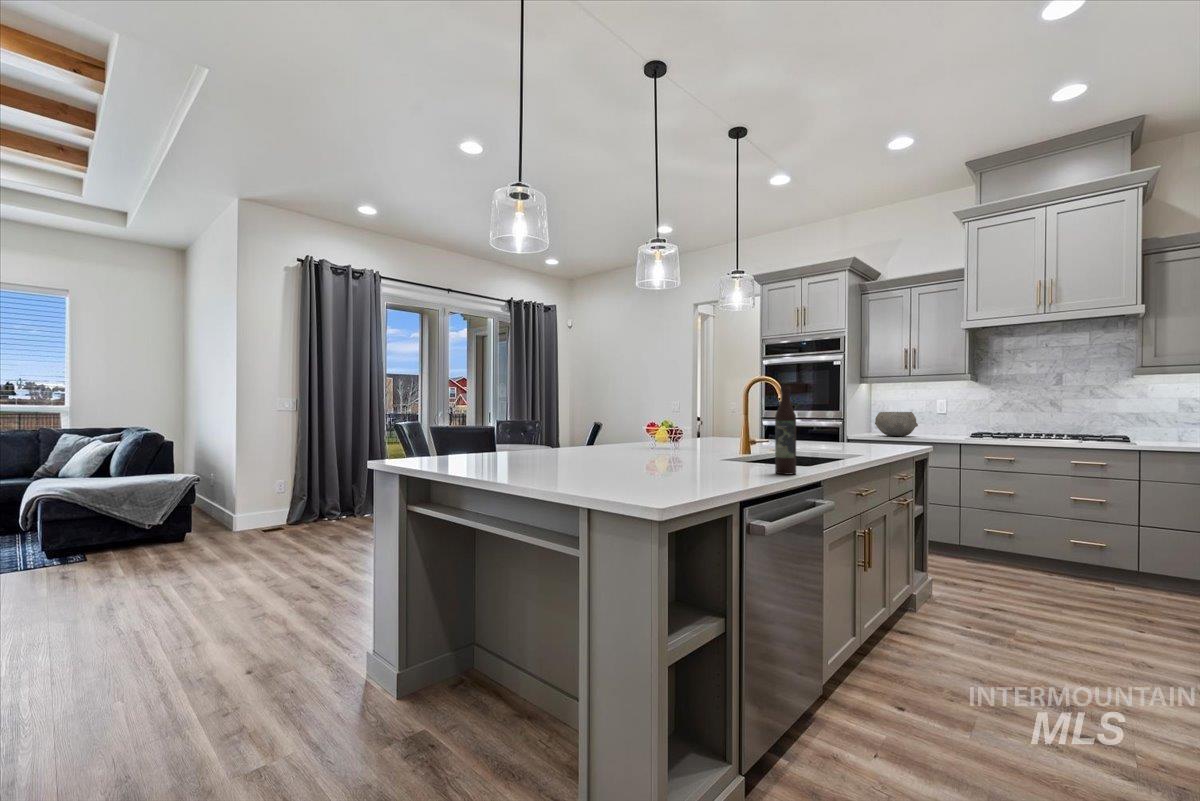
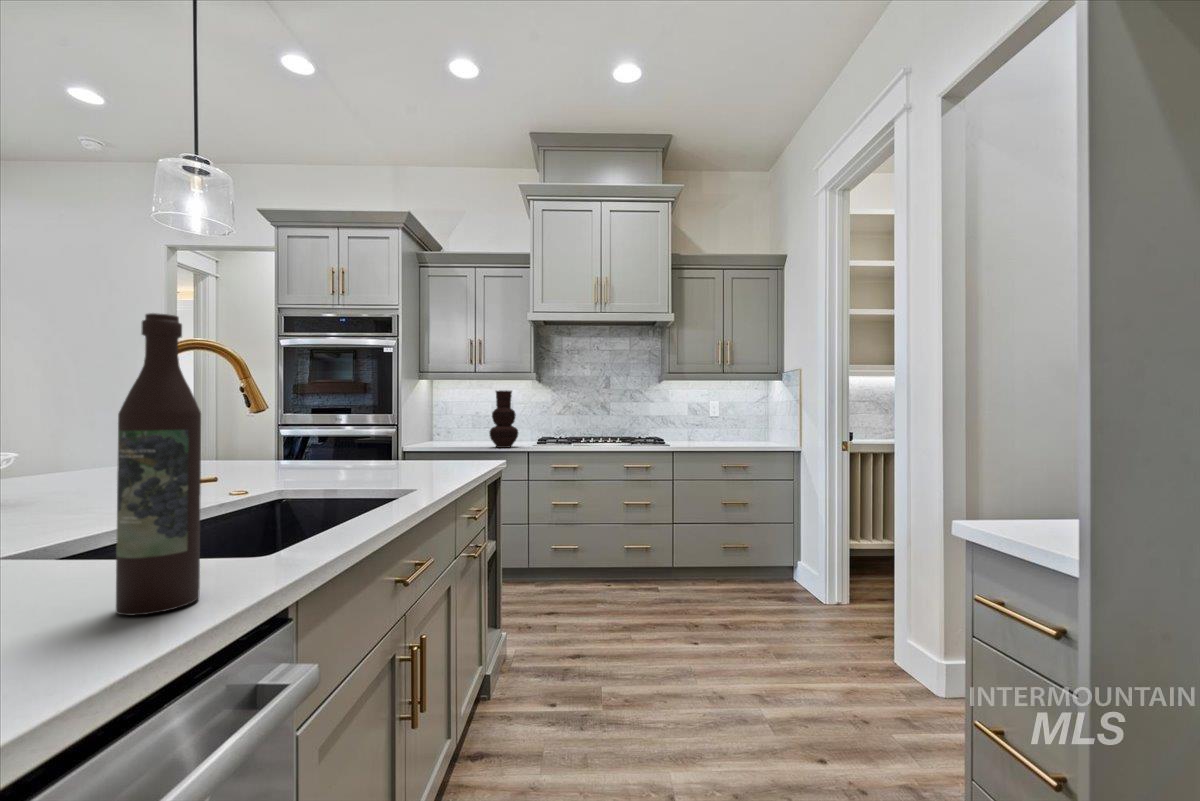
vase: none [923,392,951,440] -> present [490,390,518,448]
ceramic bowl: present [875,412,918,436] -> none [435,415,483,446]

